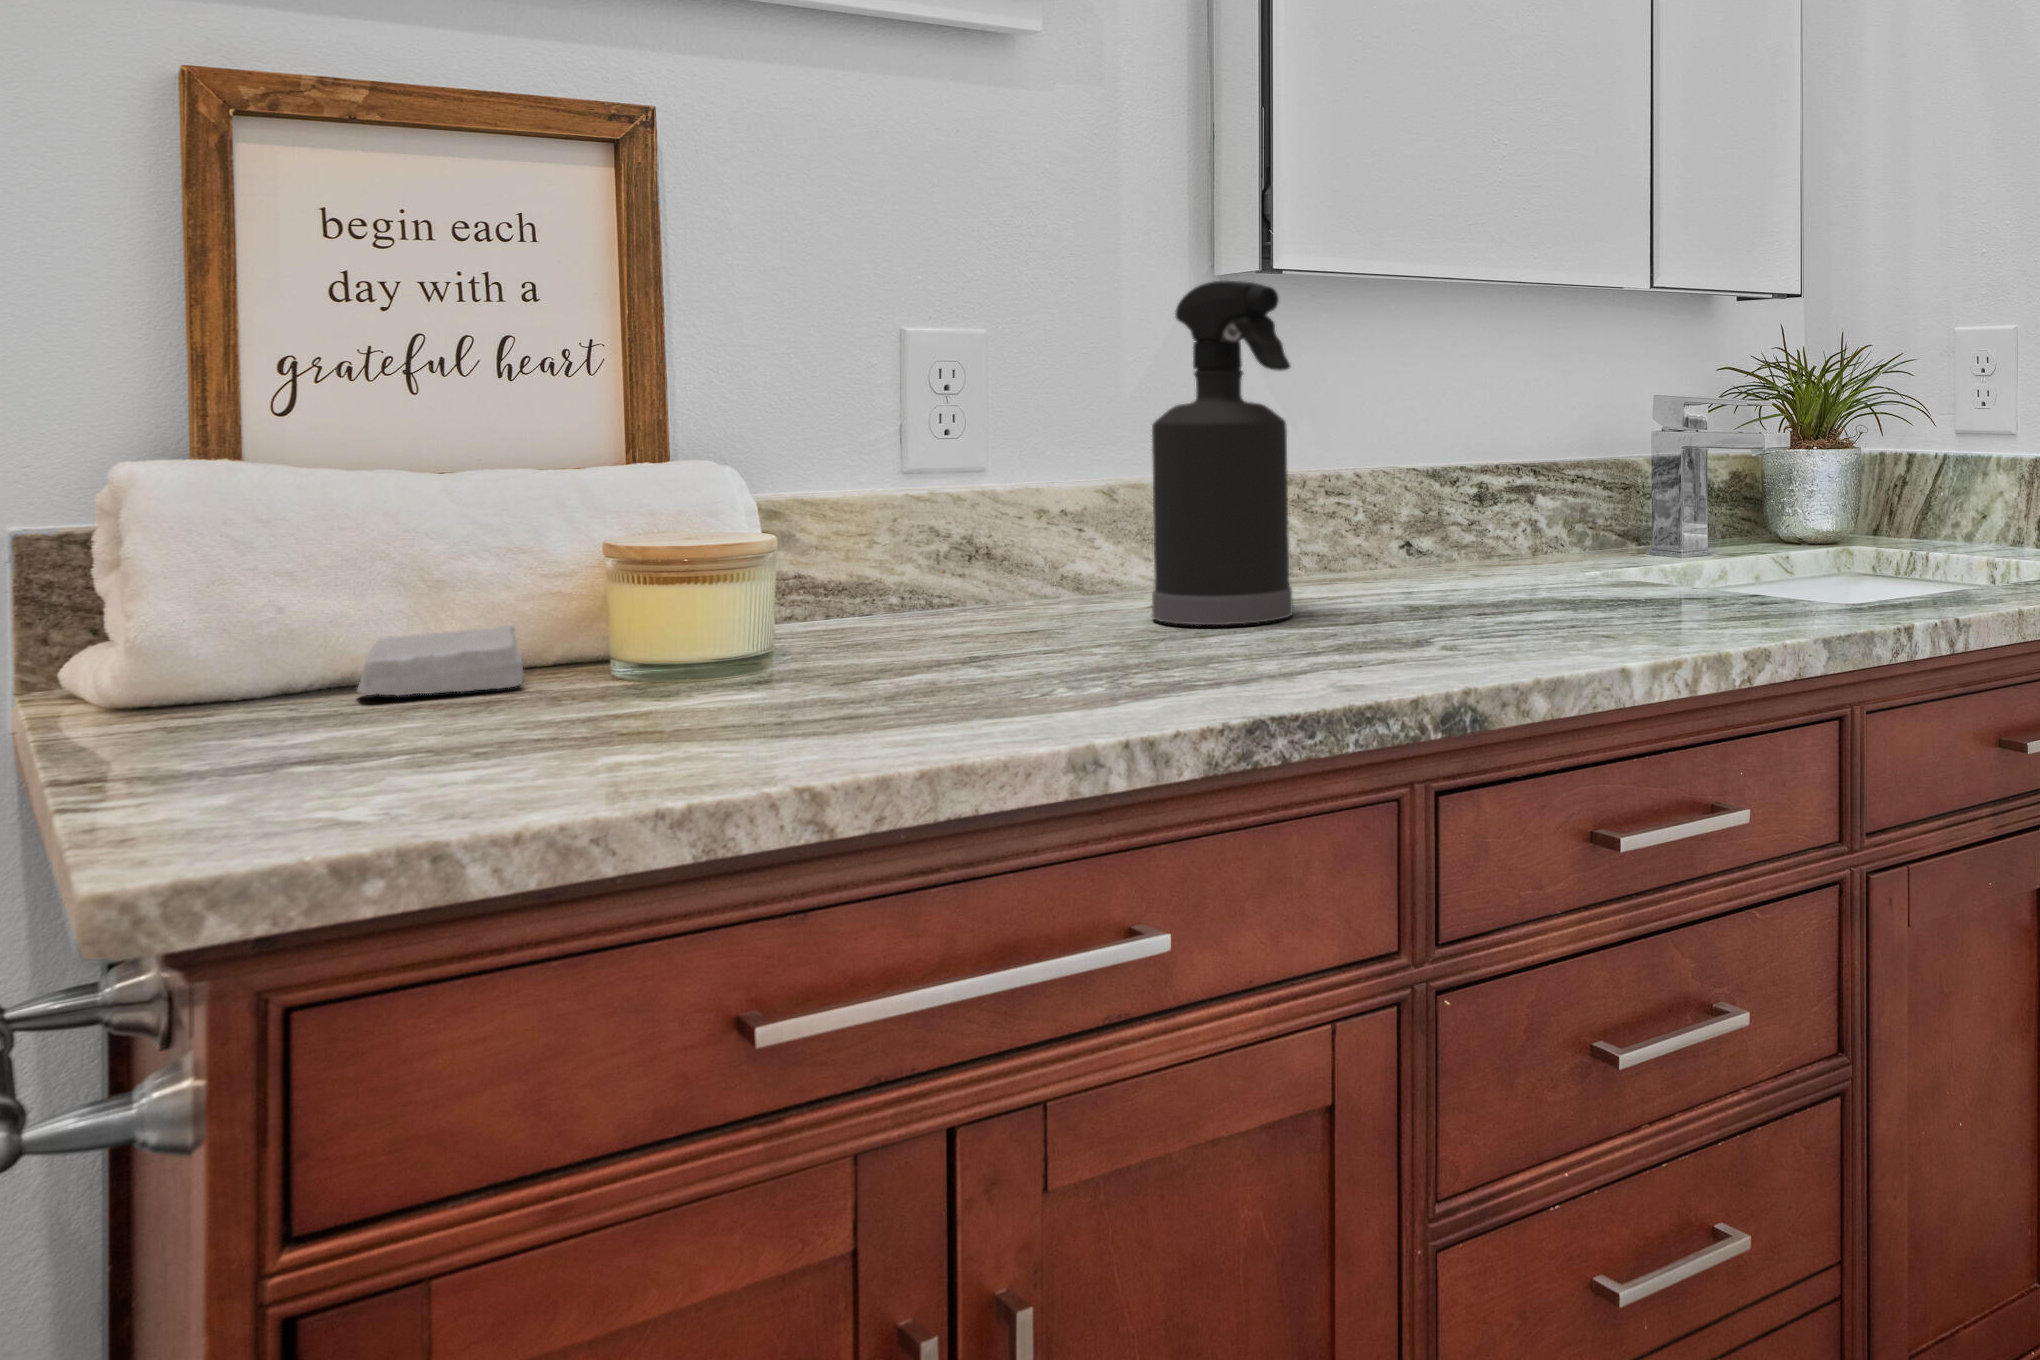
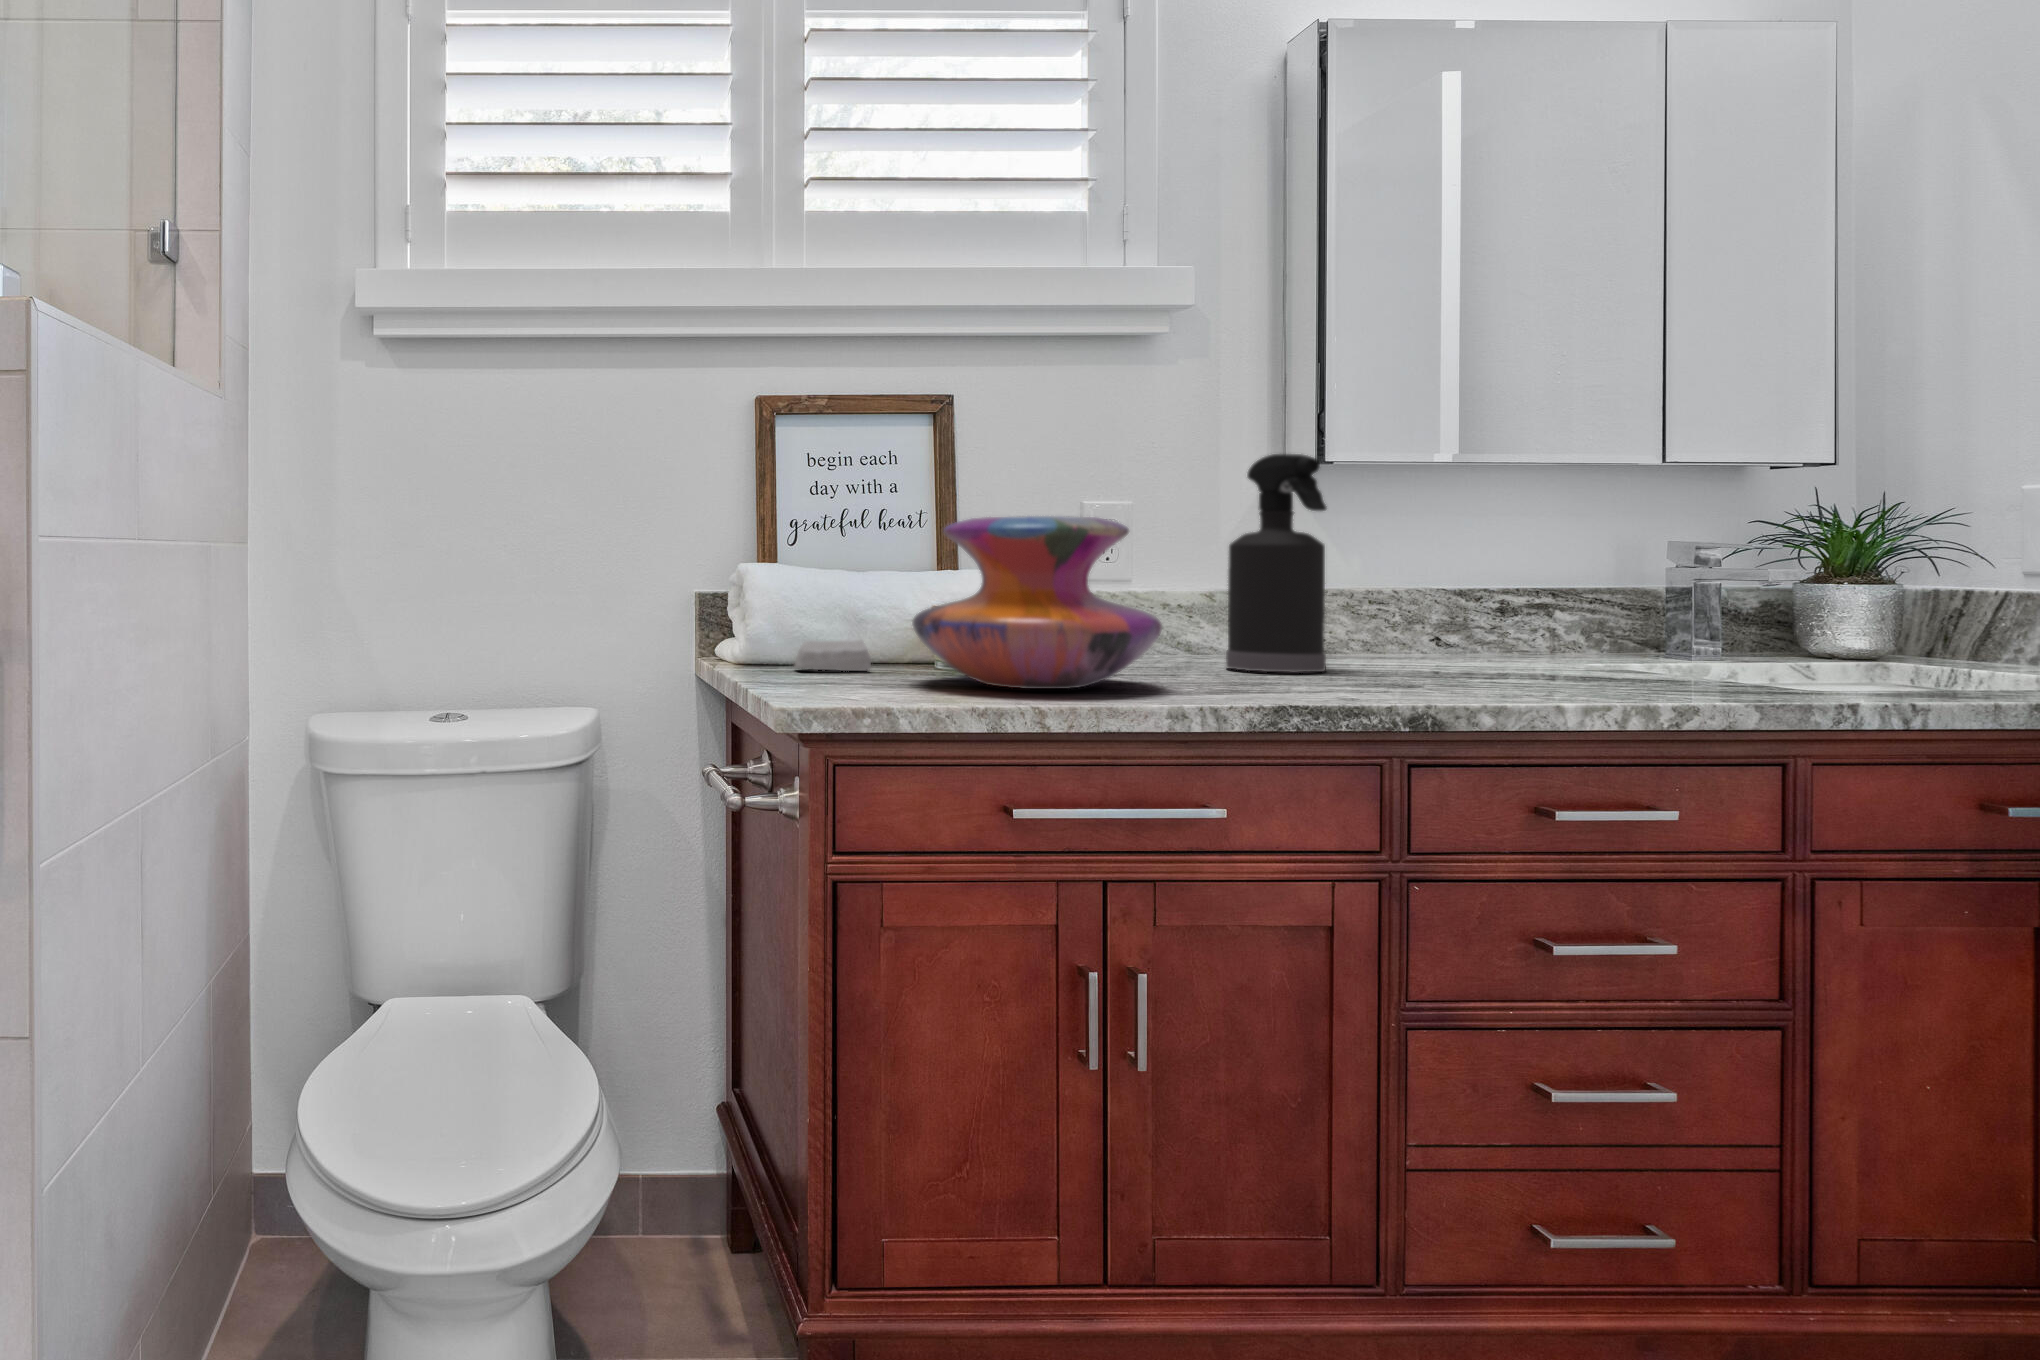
decorative vase: none [572,385,1051,722] -> present [912,516,1162,689]

